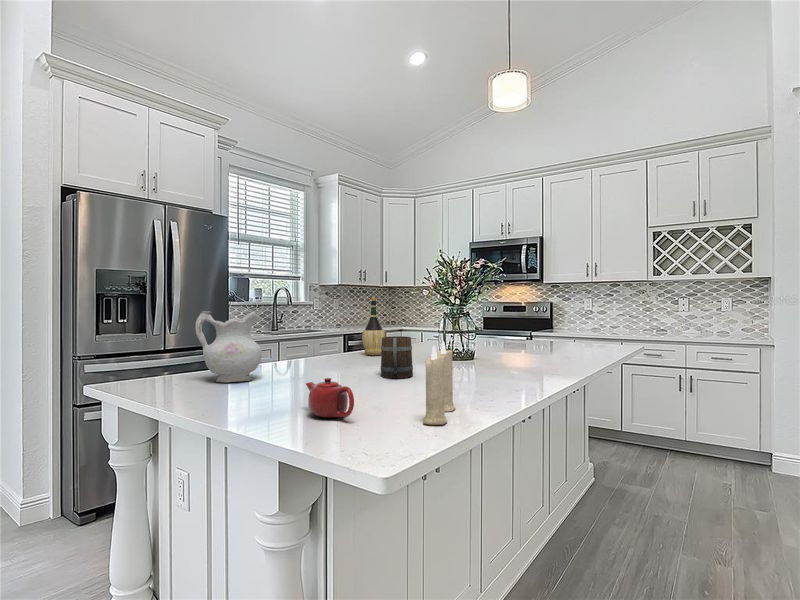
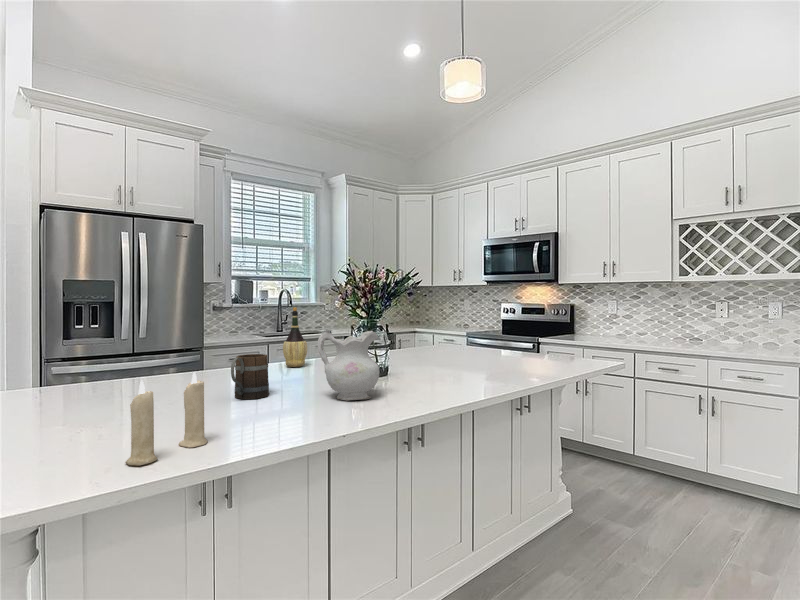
ceramic pitcher: present [196,311,262,382] -> present [318,330,379,401]
teapot: present [306,378,354,417] -> none [44,407,90,450]

